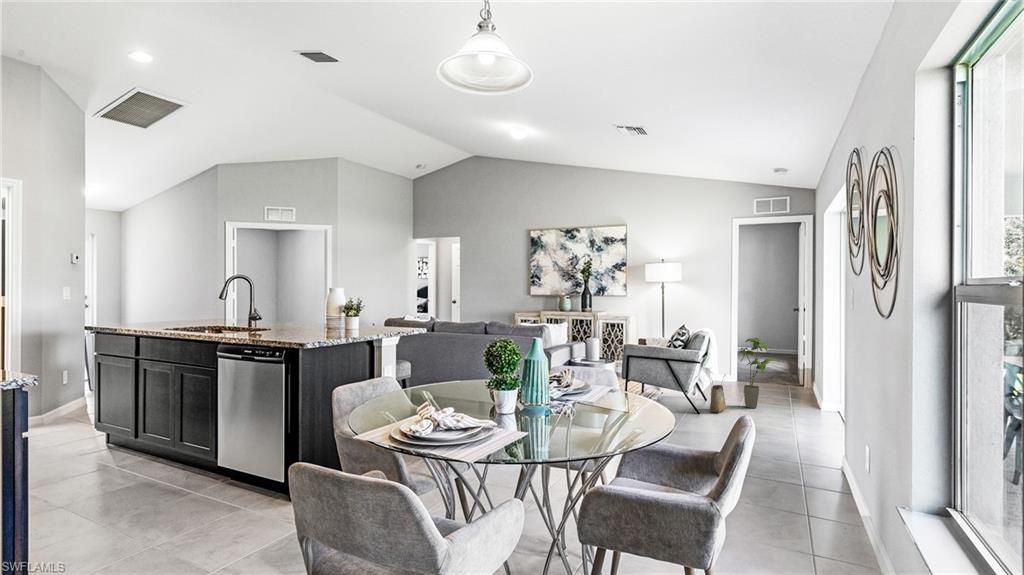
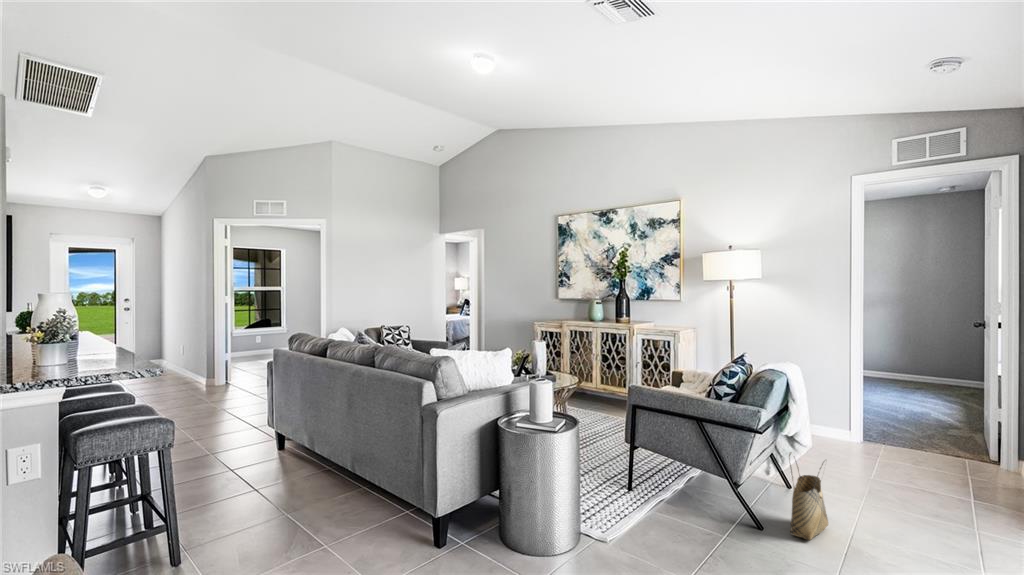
house plant: present [739,338,775,408] -> none [856,385,954,532]

